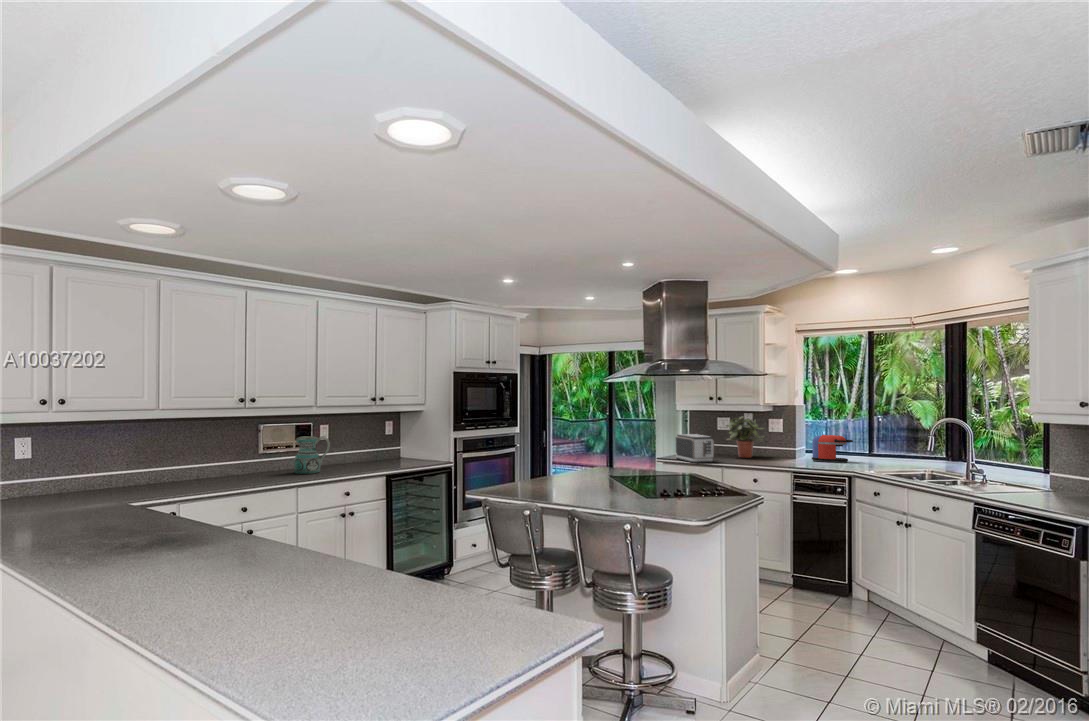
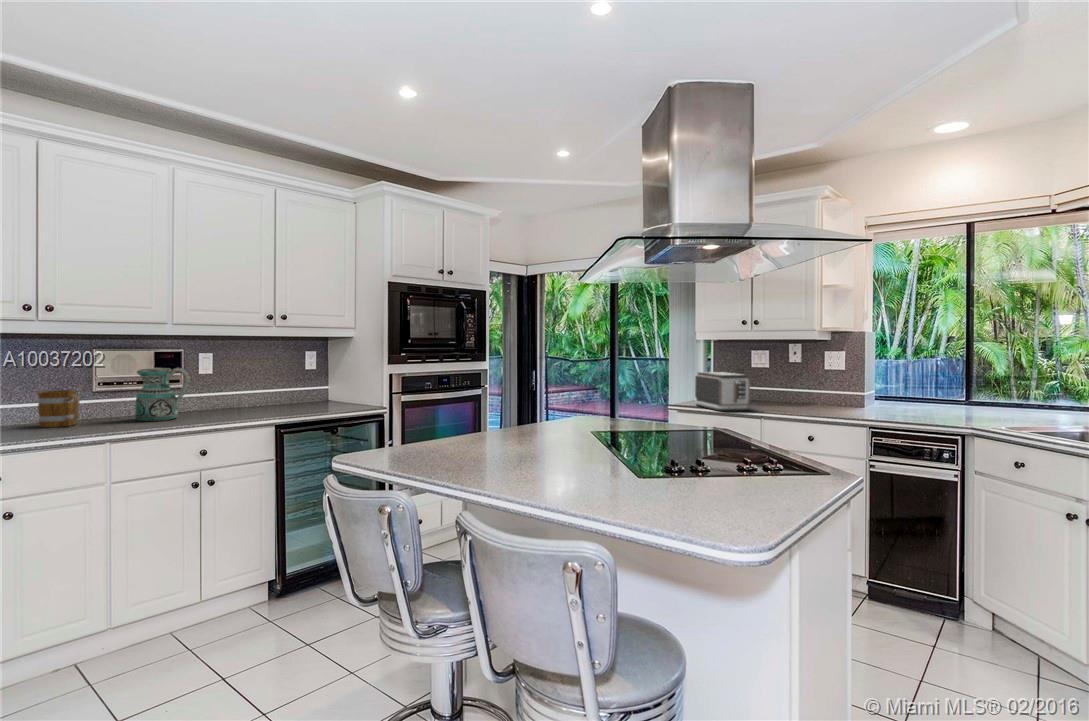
potted plant: present [726,416,765,458] -> none [765,348,823,405]
coffee maker: present [812,435,853,463] -> none [891,373,957,413]
mug: none [240,453,270,478] -> present [38,390,79,427]

